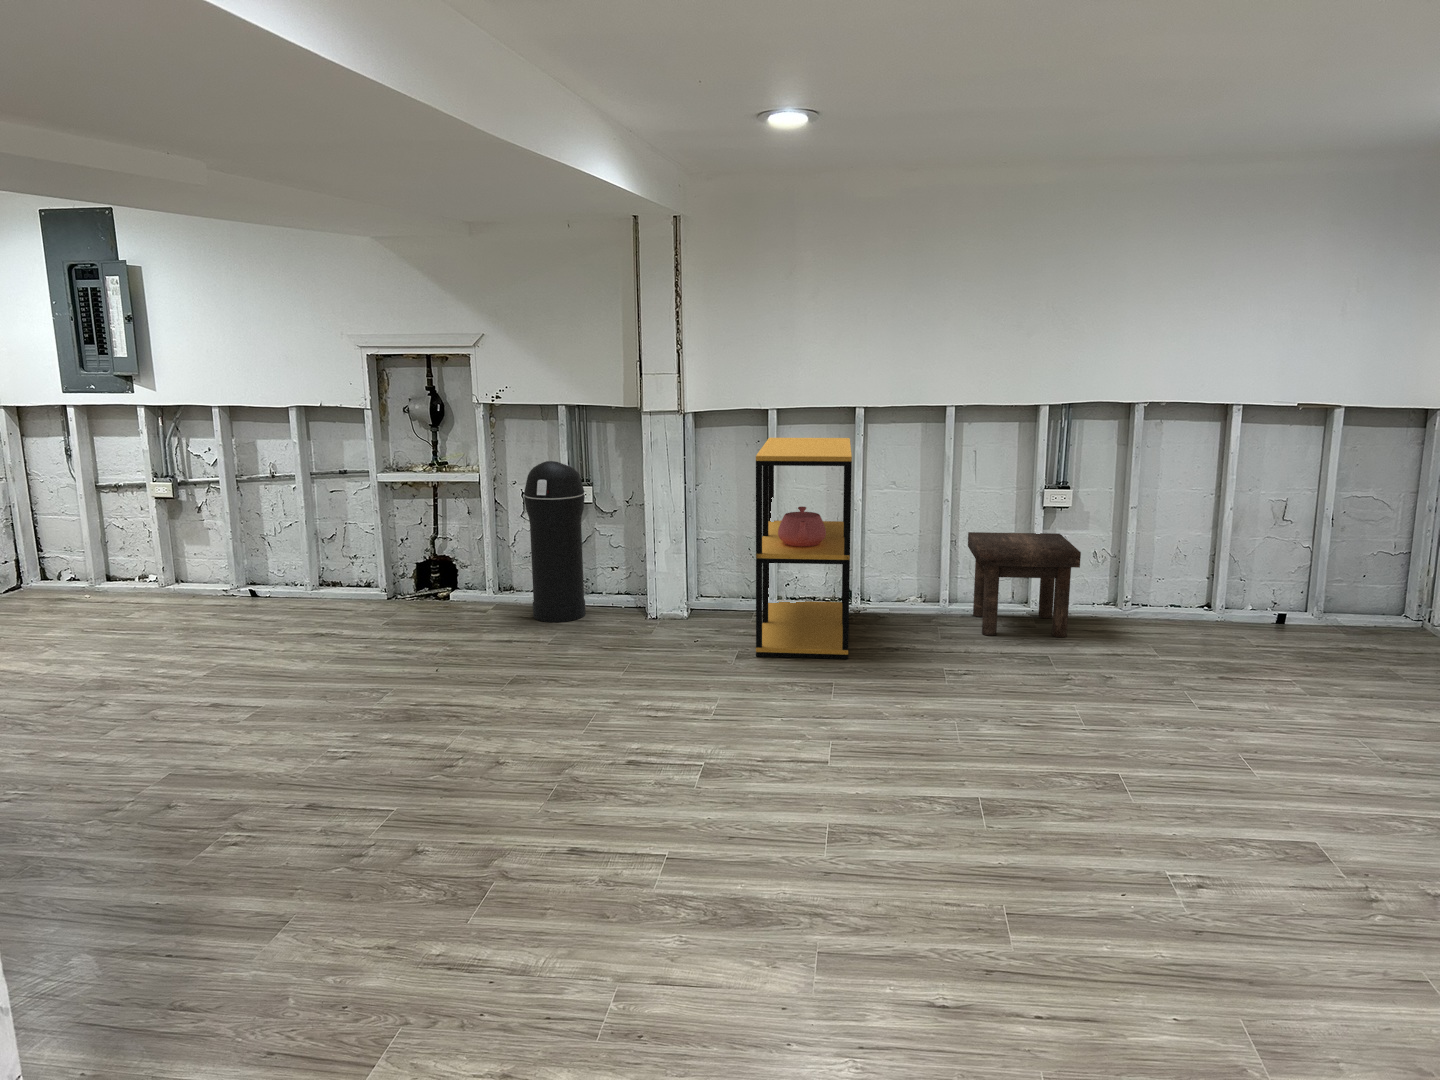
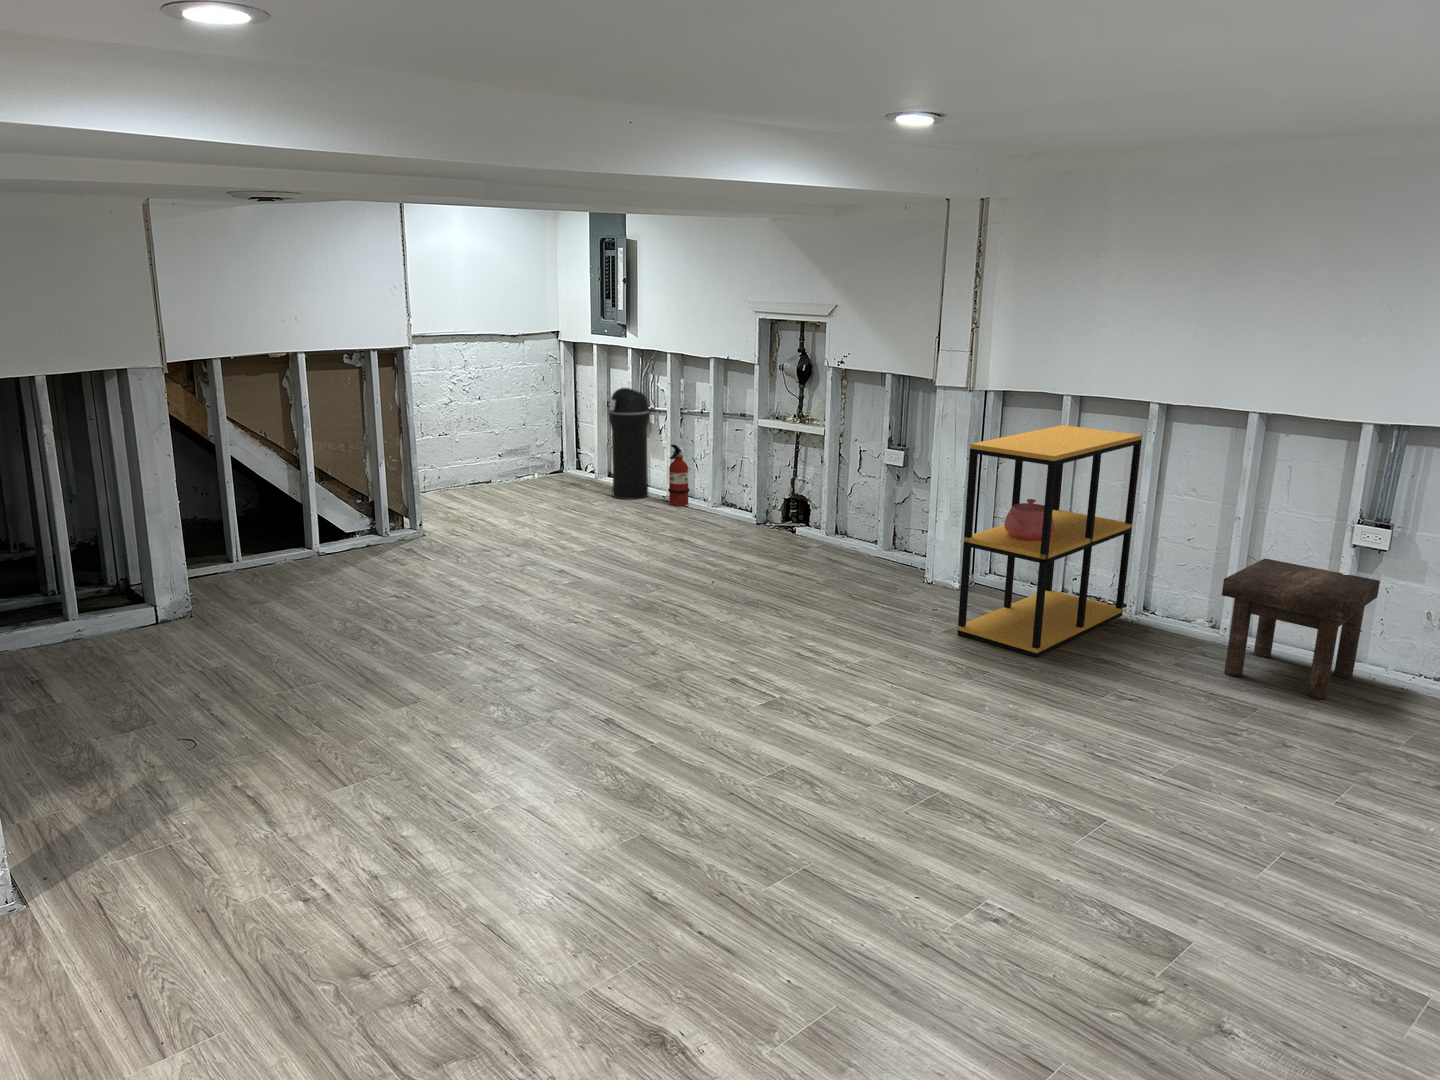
trash can: present [524,461,586,622] -> present [608,388,649,500]
fire extinguisher: none [235,521,266,599] -> present [668,445,689,506]

